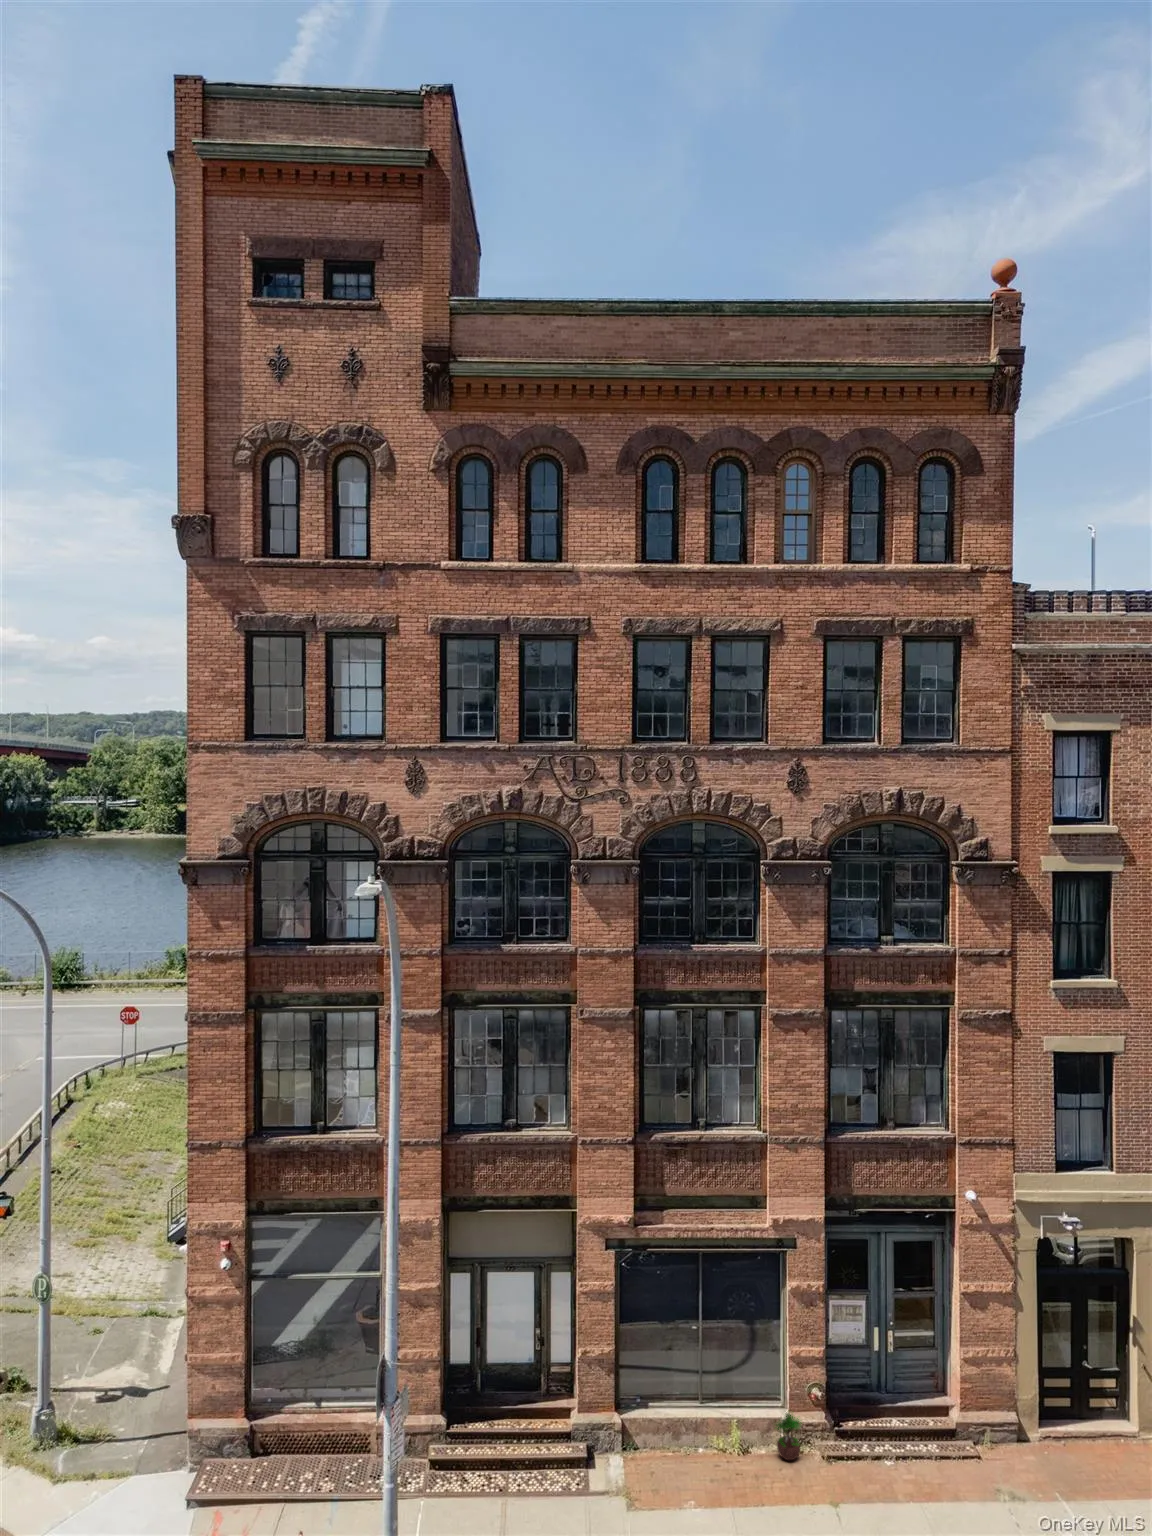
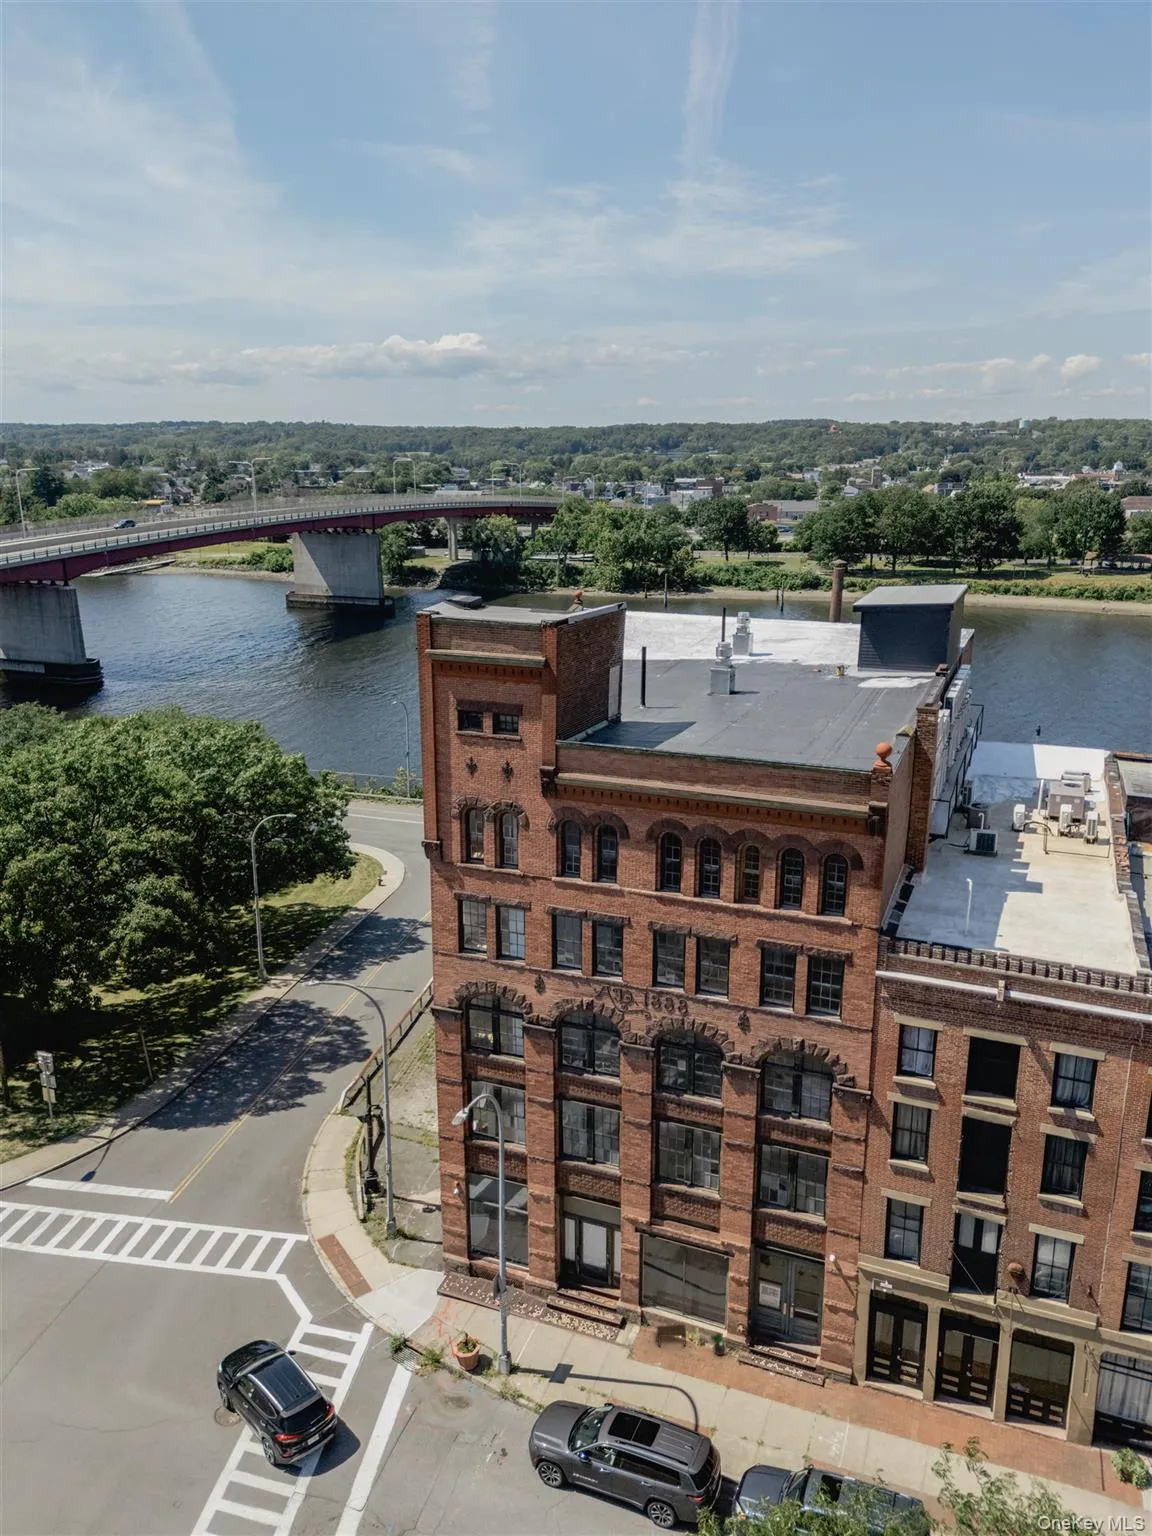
bench: none [667,1421,728,1481] -> present [656,1325,686,1347]

